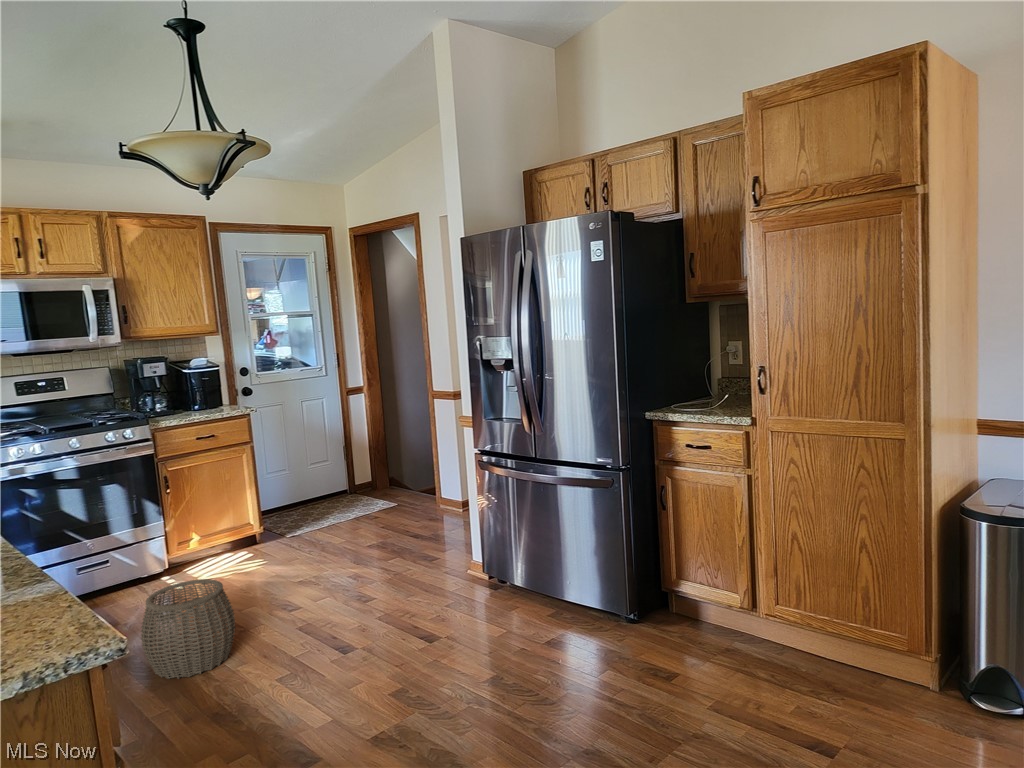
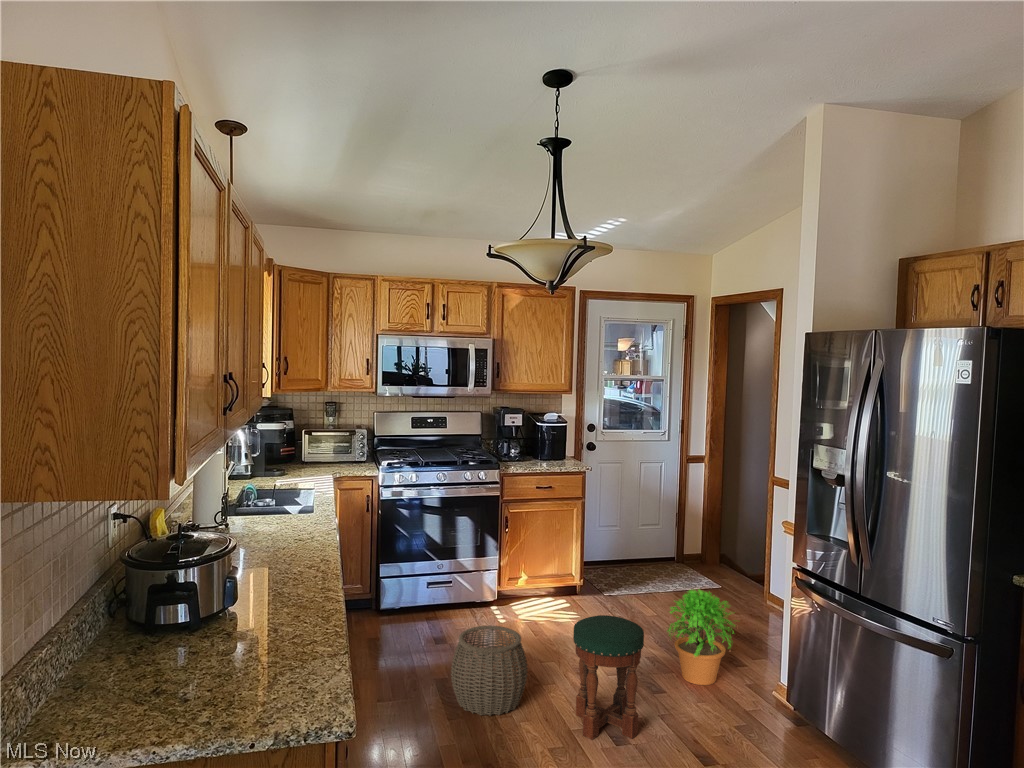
potted plant: none [365,495,433,584] -> present [667,589,735,685]
stool: none [283,533,363,657] -> present [573,615,644,740]

